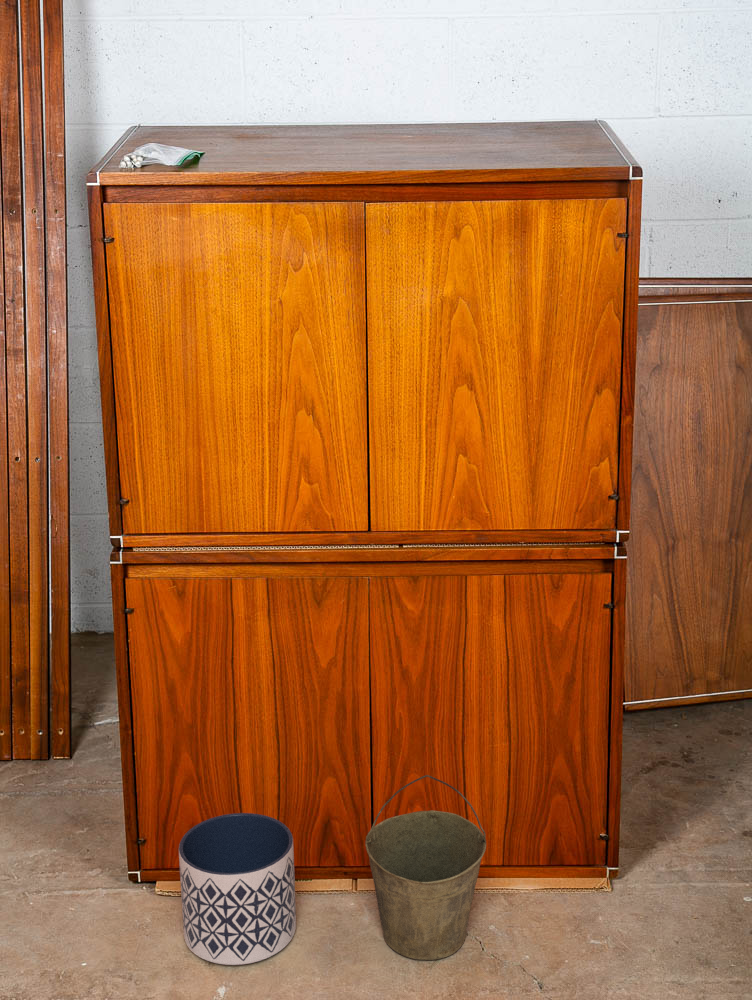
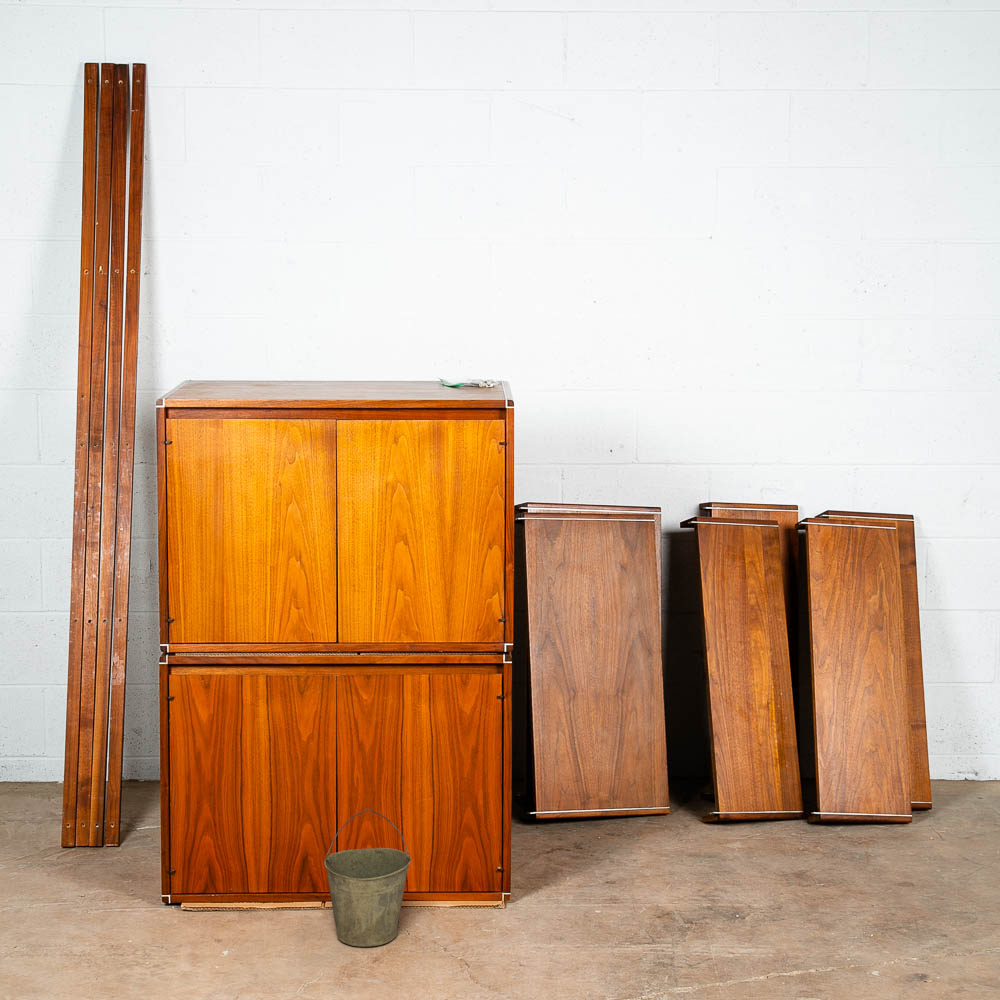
planter: present [179,813,296,965] -> none [191,849,275,949]

